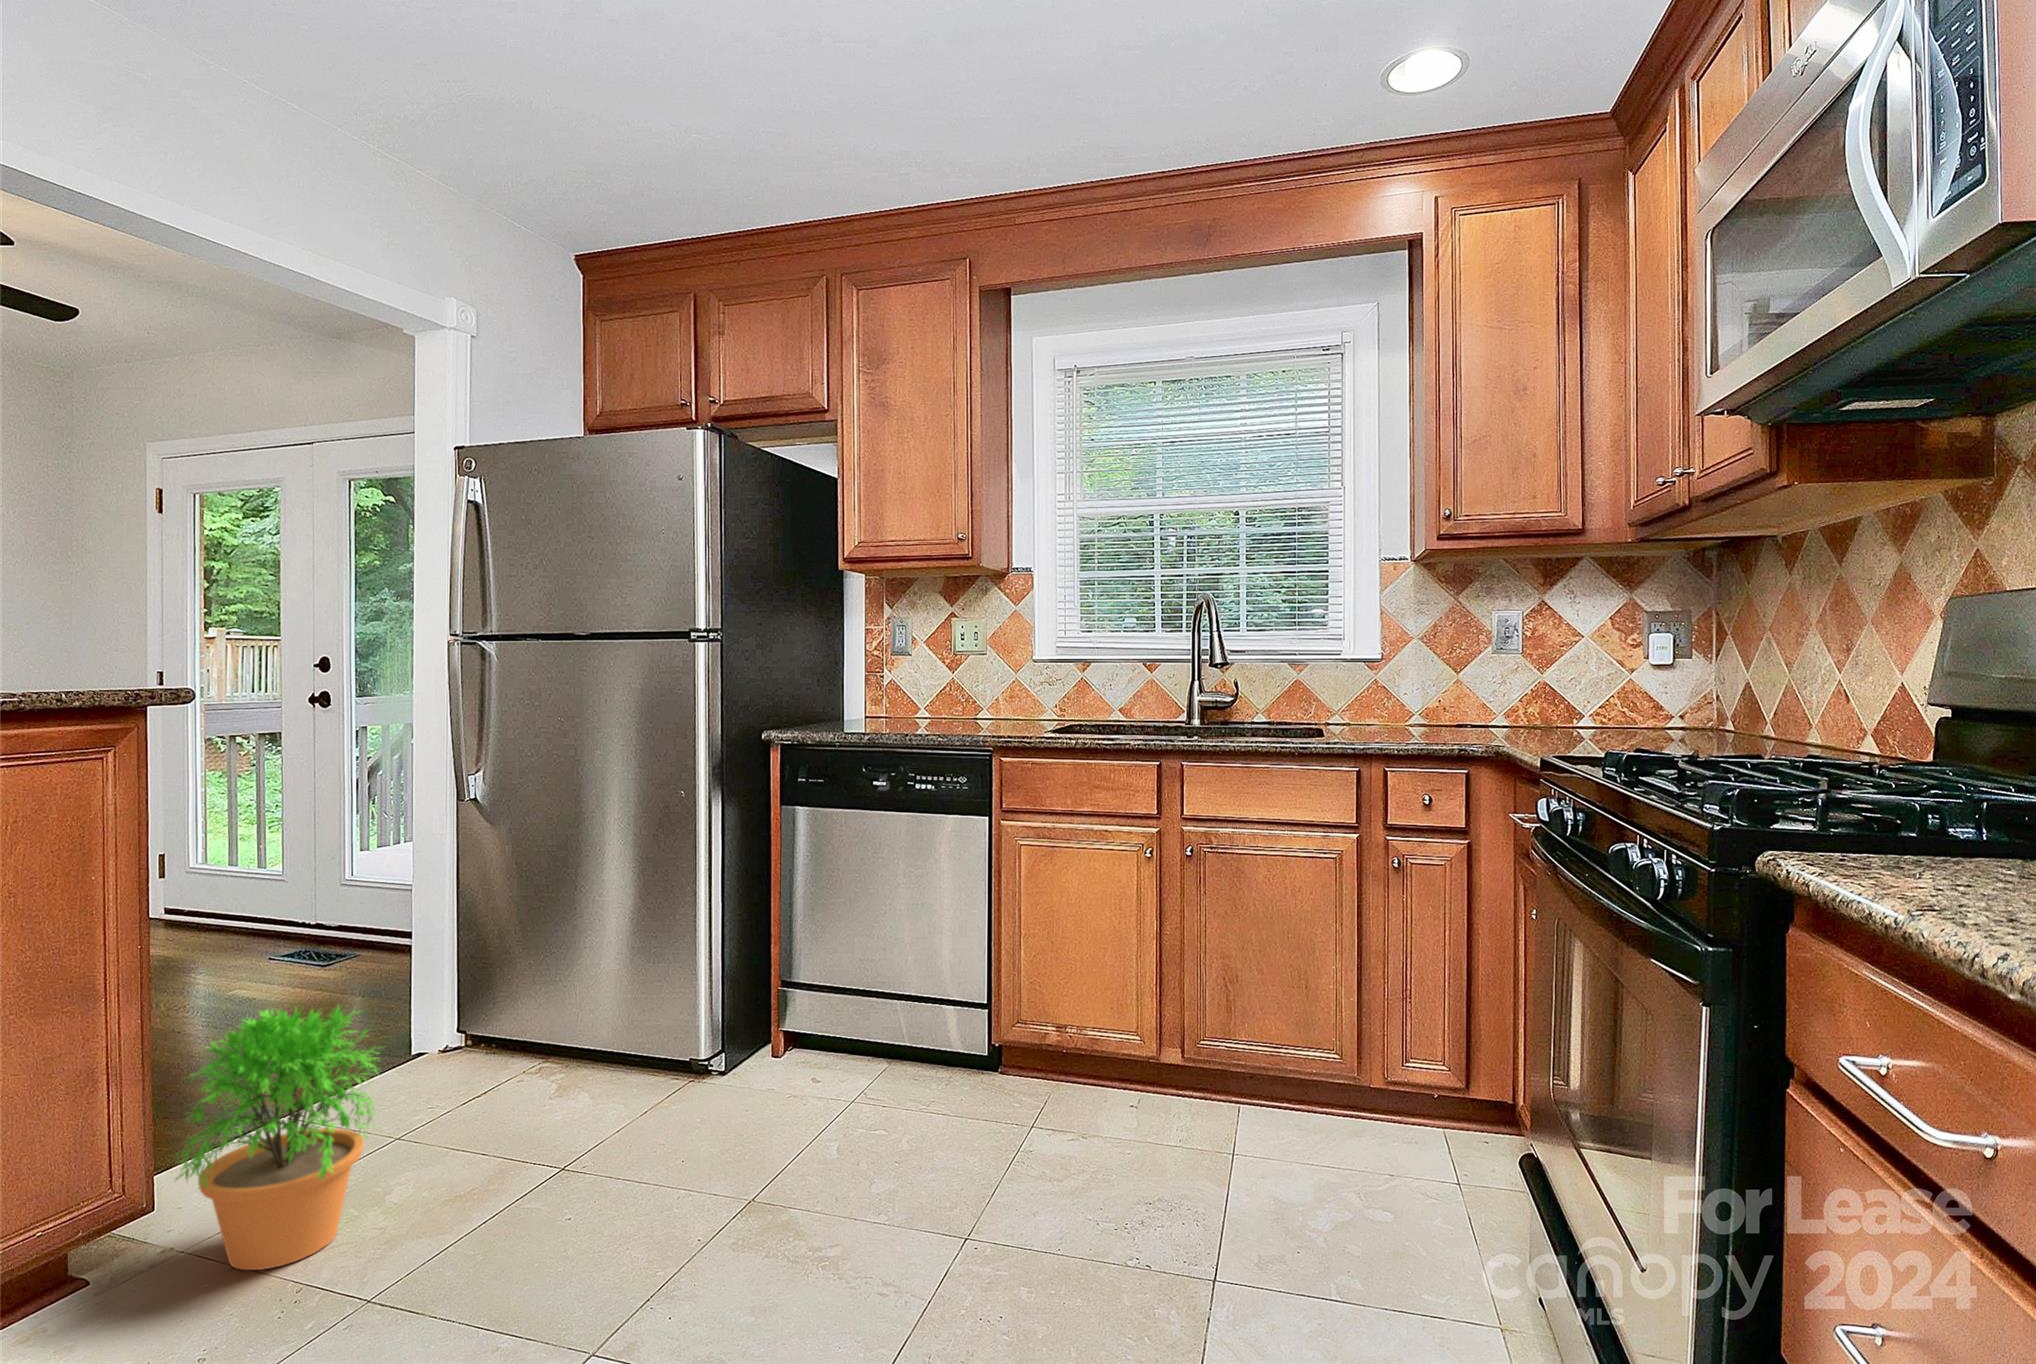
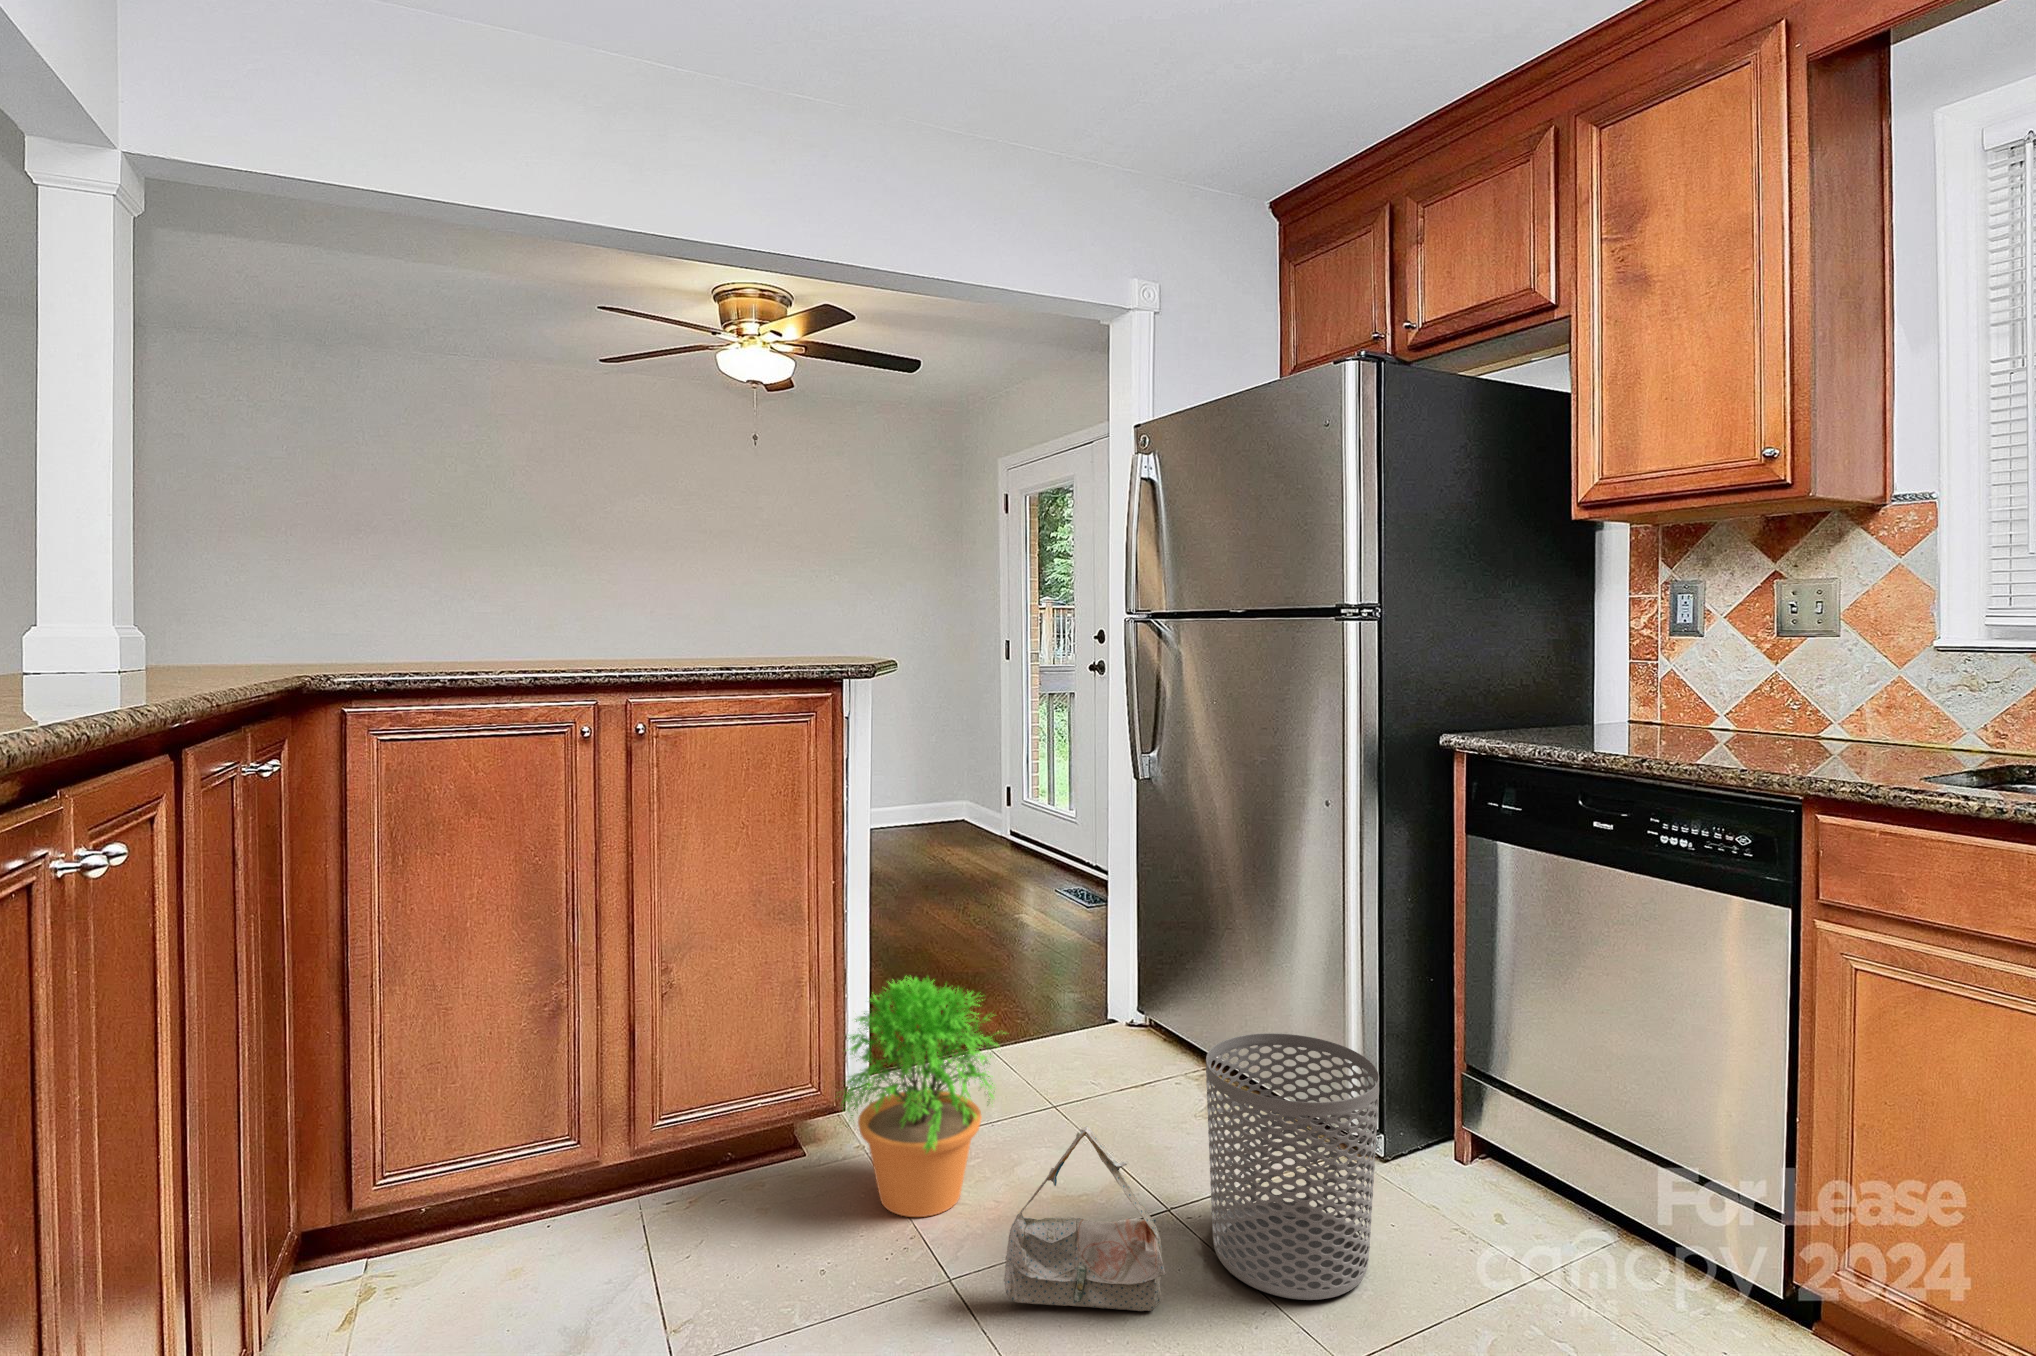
waste bin: none [613,975,757,1182] -> present [1206,1033,1379,1300]
bag: none [443,1085,608,1274] -> present [1004,1126,1166,1311]

